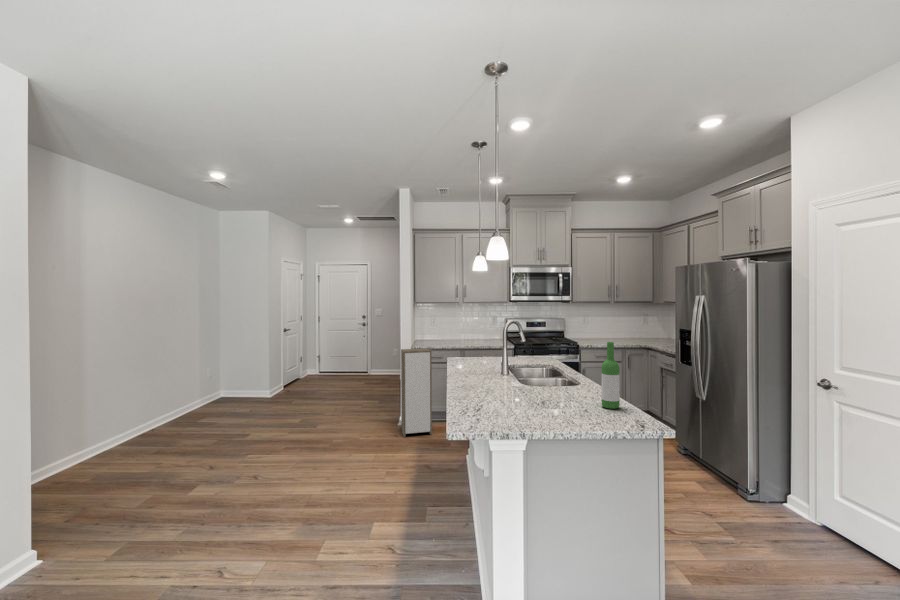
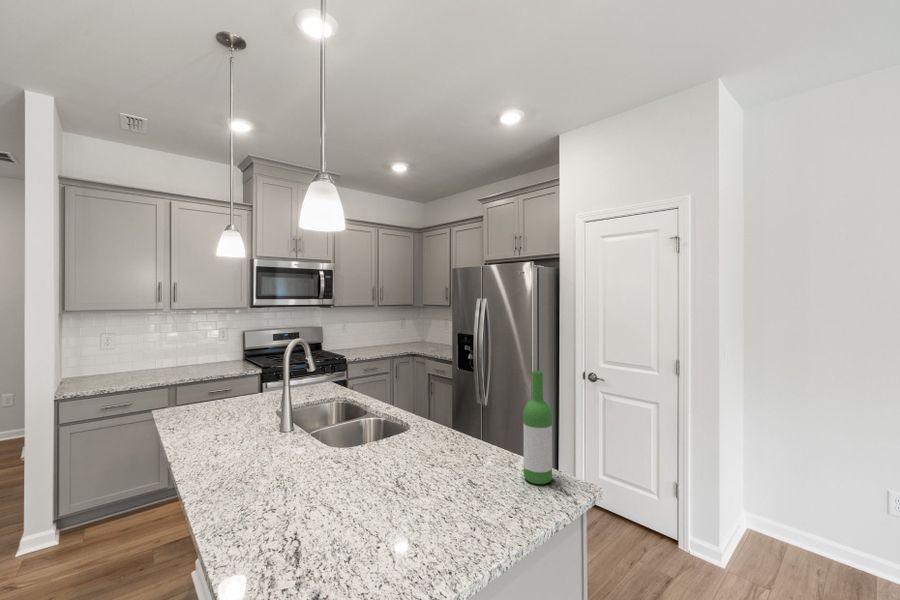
storage cabinet: present [401,348,432,437] -> none [25,393,107,583]

